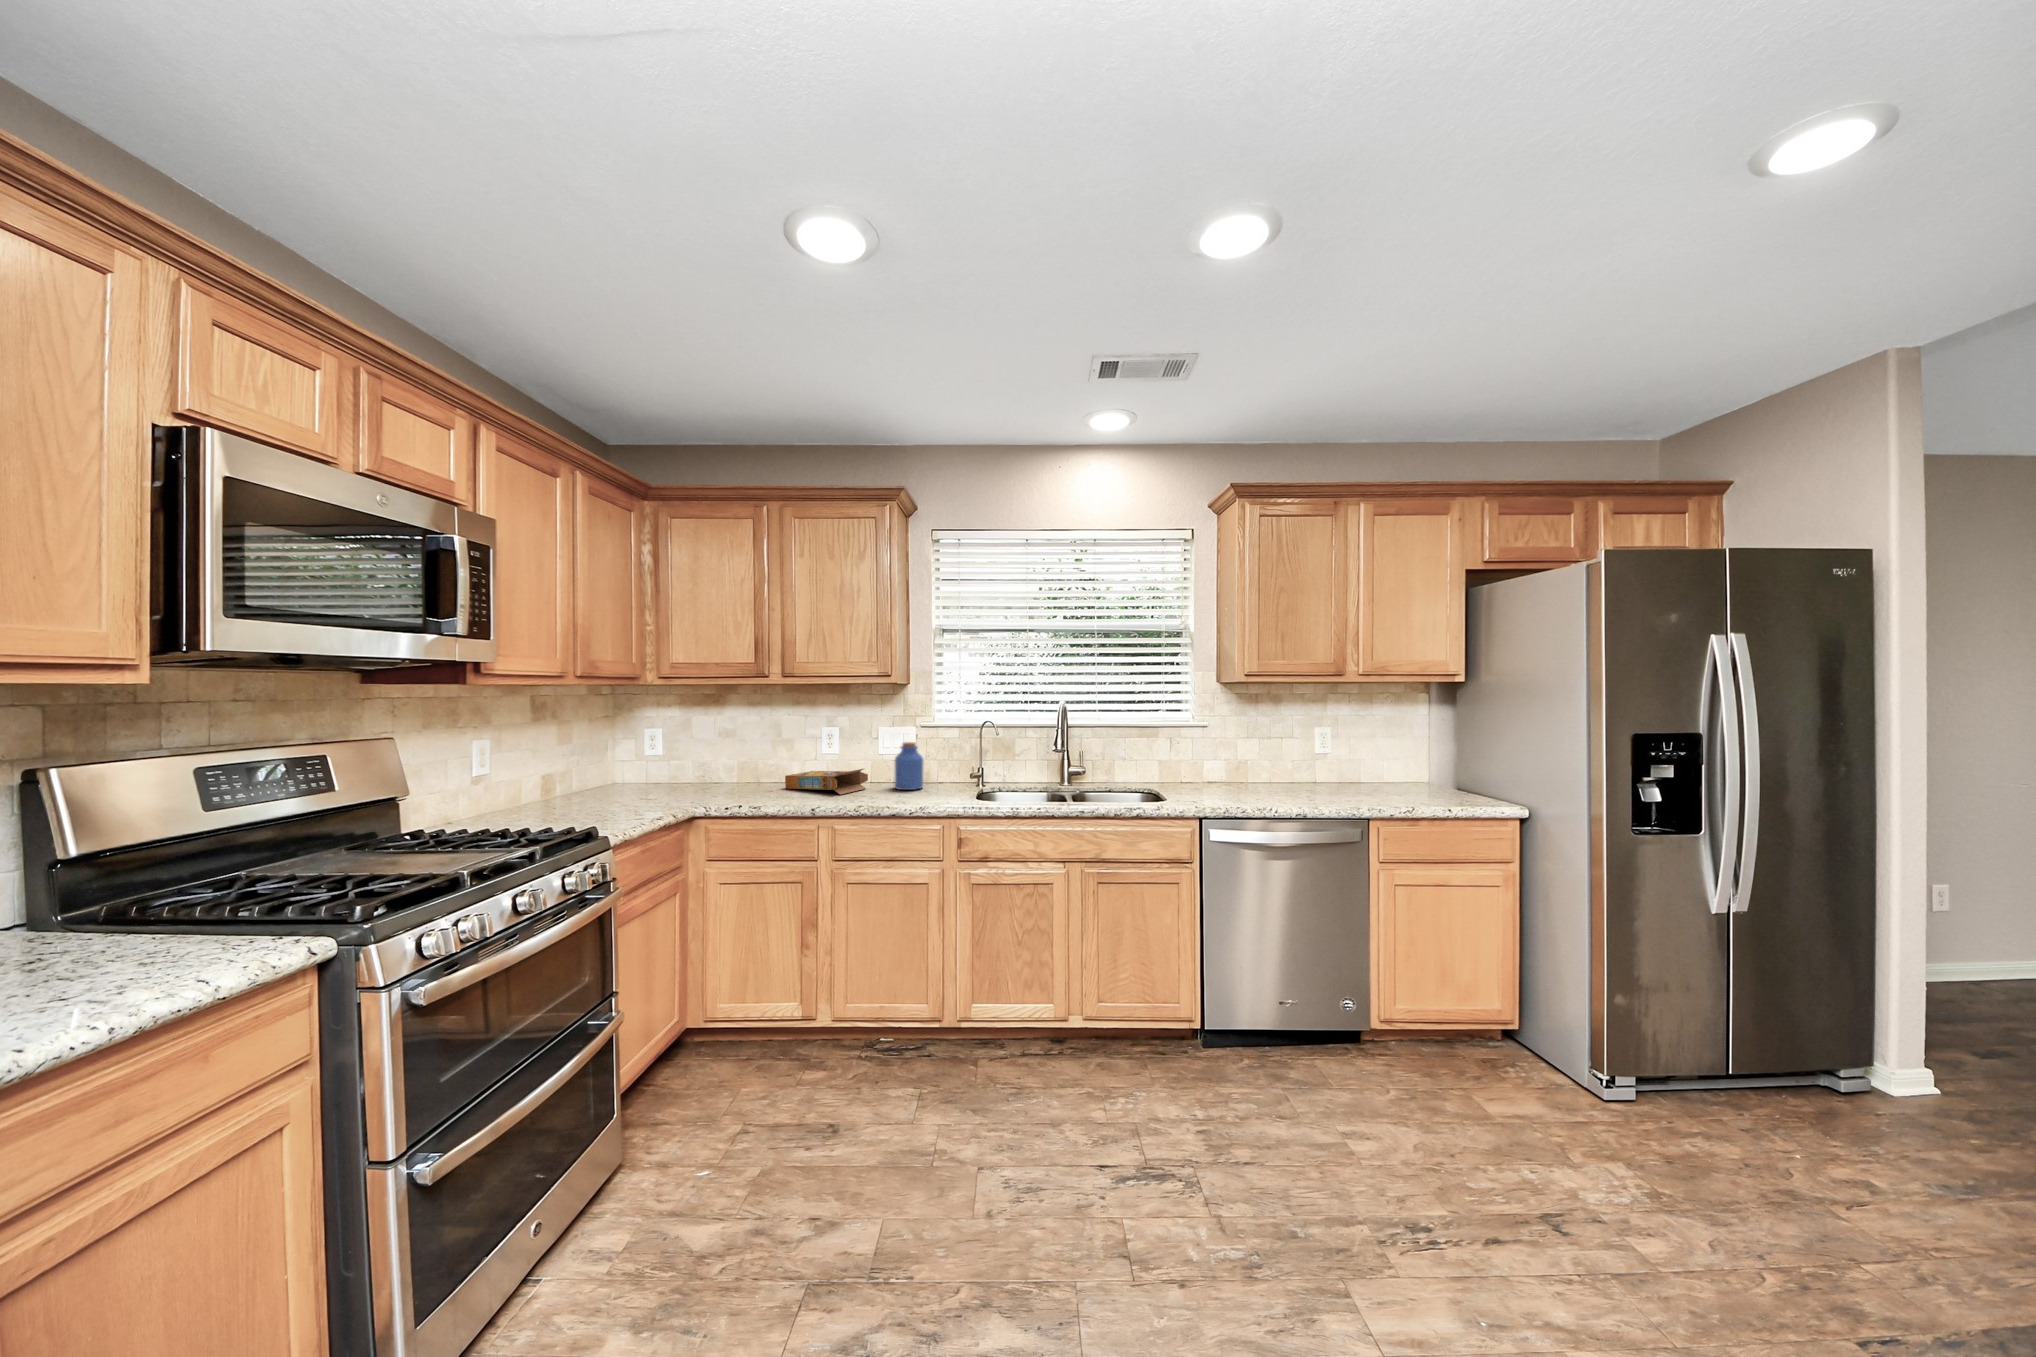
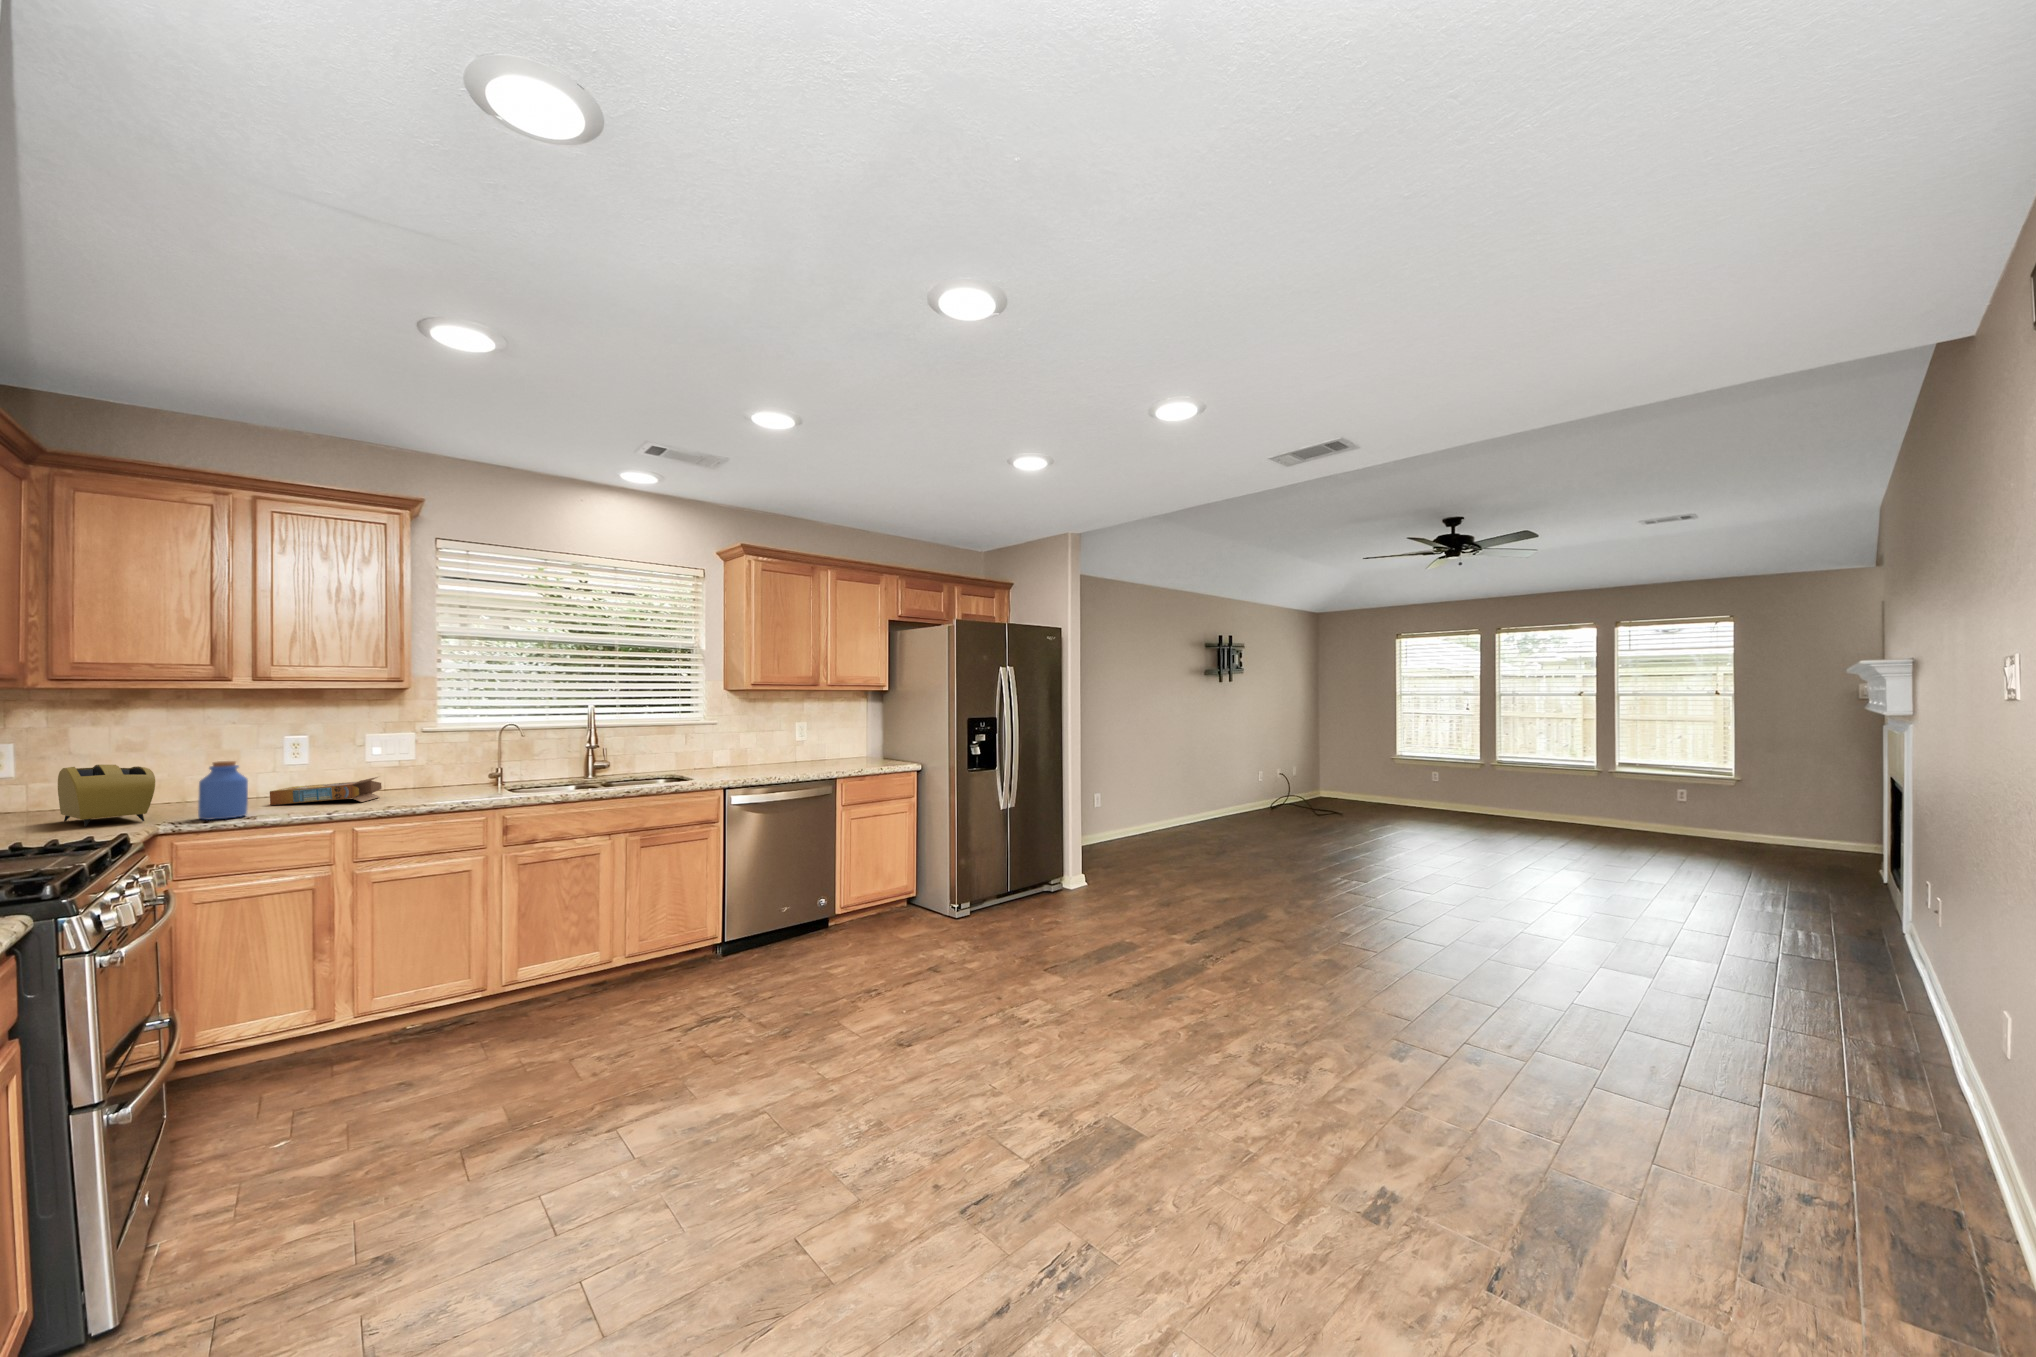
jar: present [894,742,923,790] -> present [198,761,248,820]
toaster: none [637,745,698,800] -> present [58,765,155,827]

